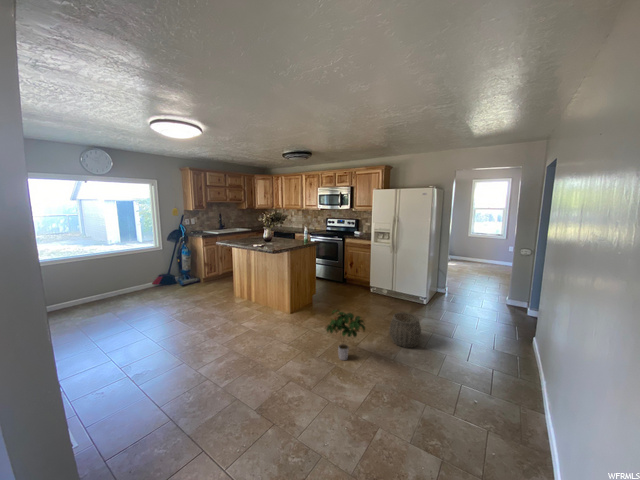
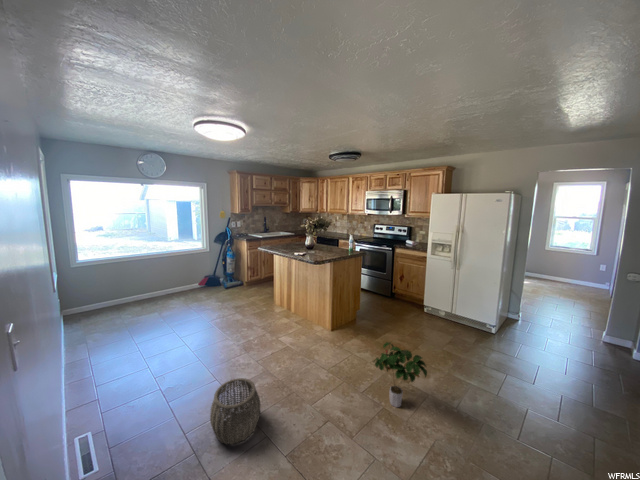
woven basket: present [390,312,421,348] -> present [210,378,260,445]

